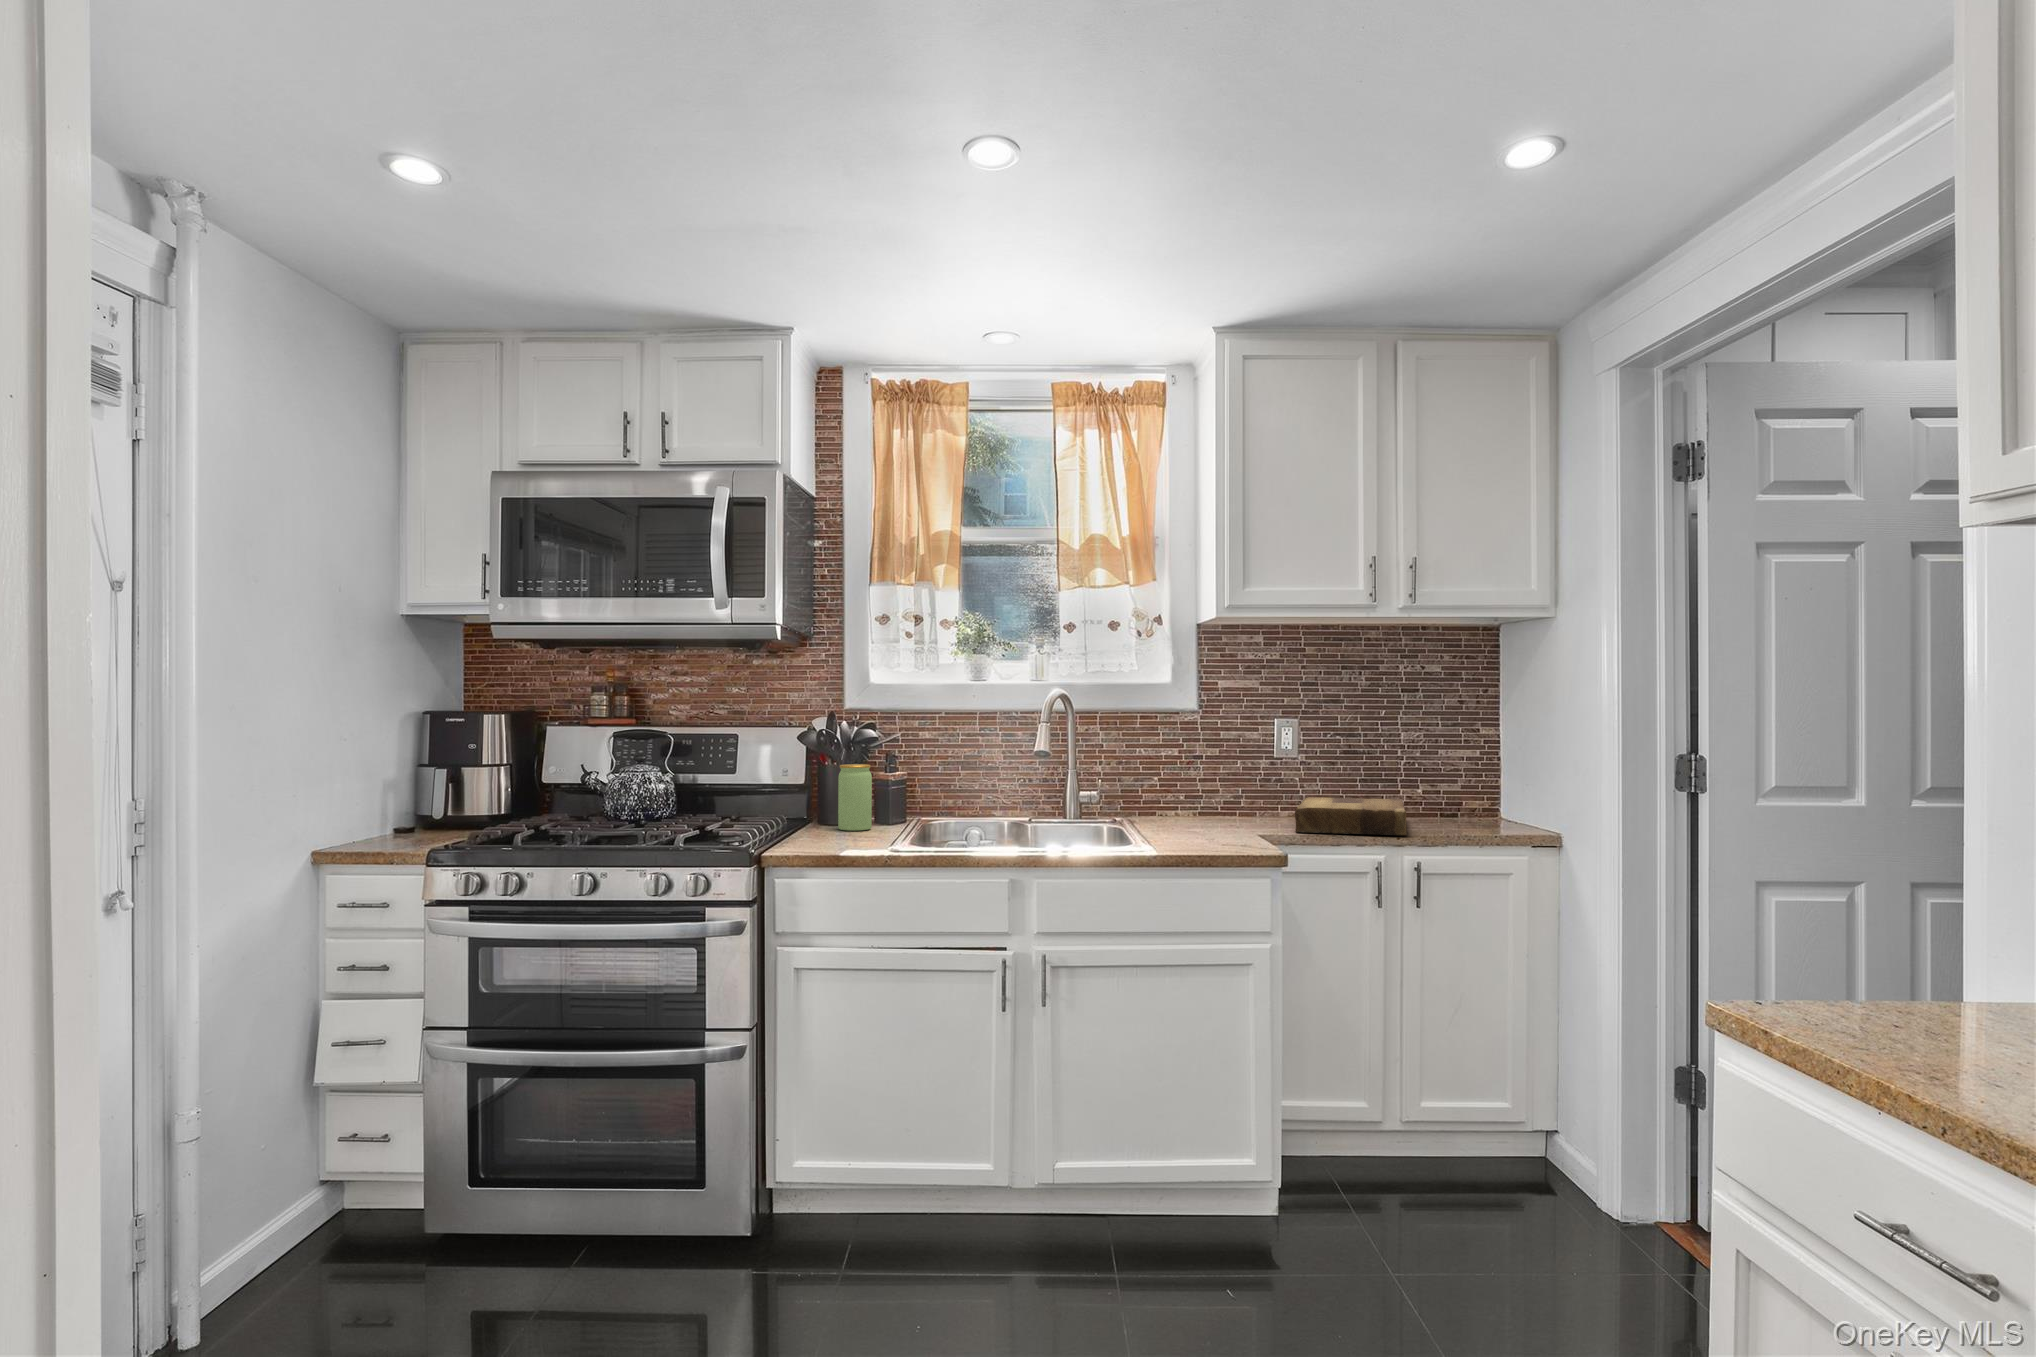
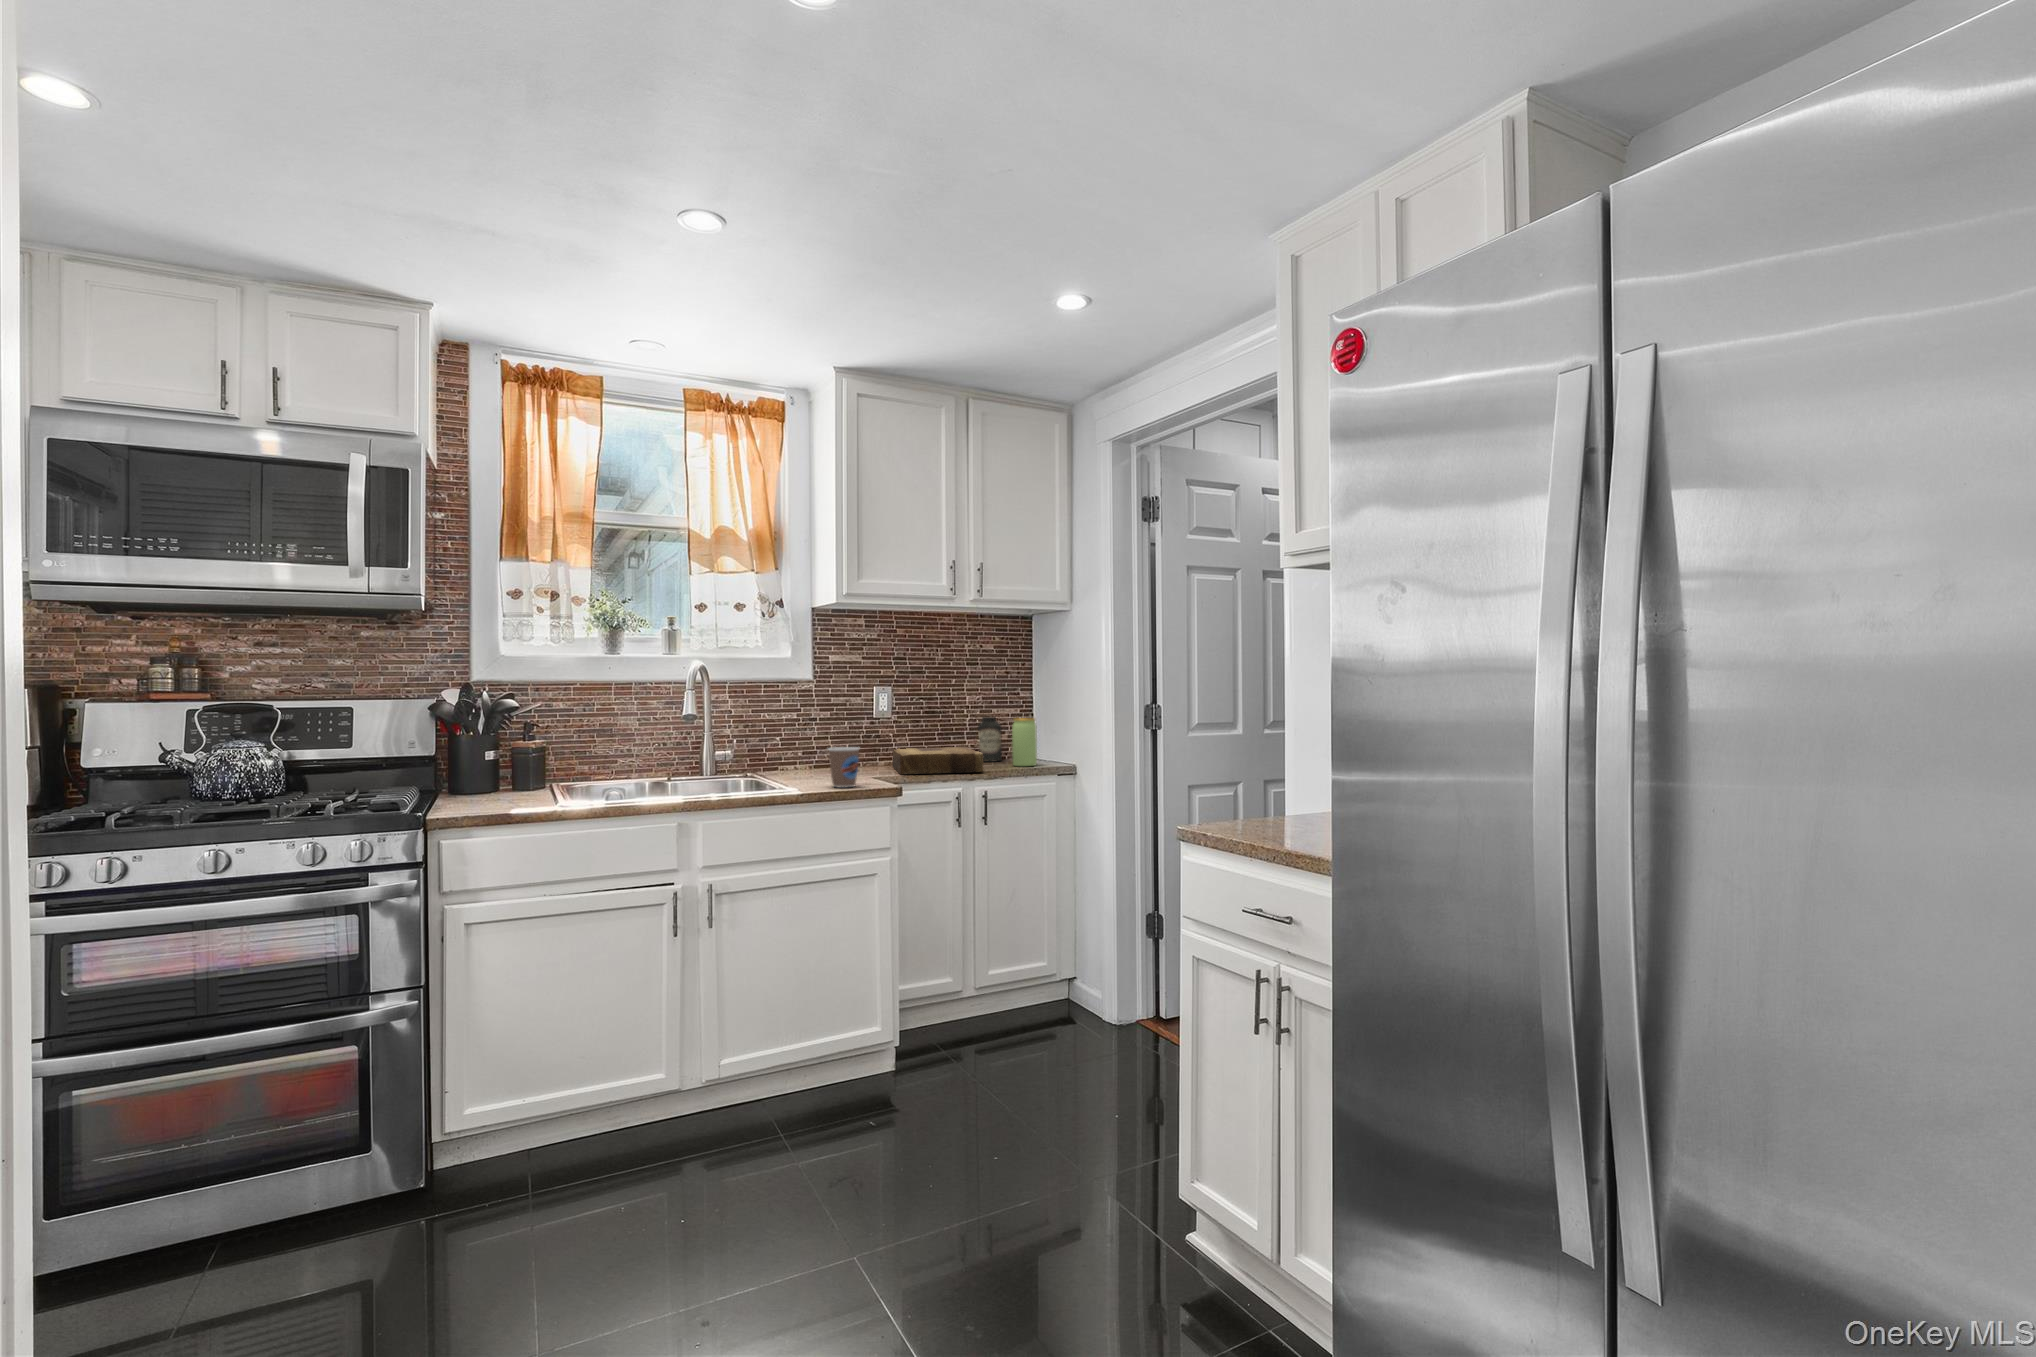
canister: none [1418,759,1456,820] -> present [978,717,1002,762]
jar: present [838,764,872,831] -> present [1012,718,1037,766]
coffee cup: none [1187,796,1227,846] -> present [828,747,859,787]

